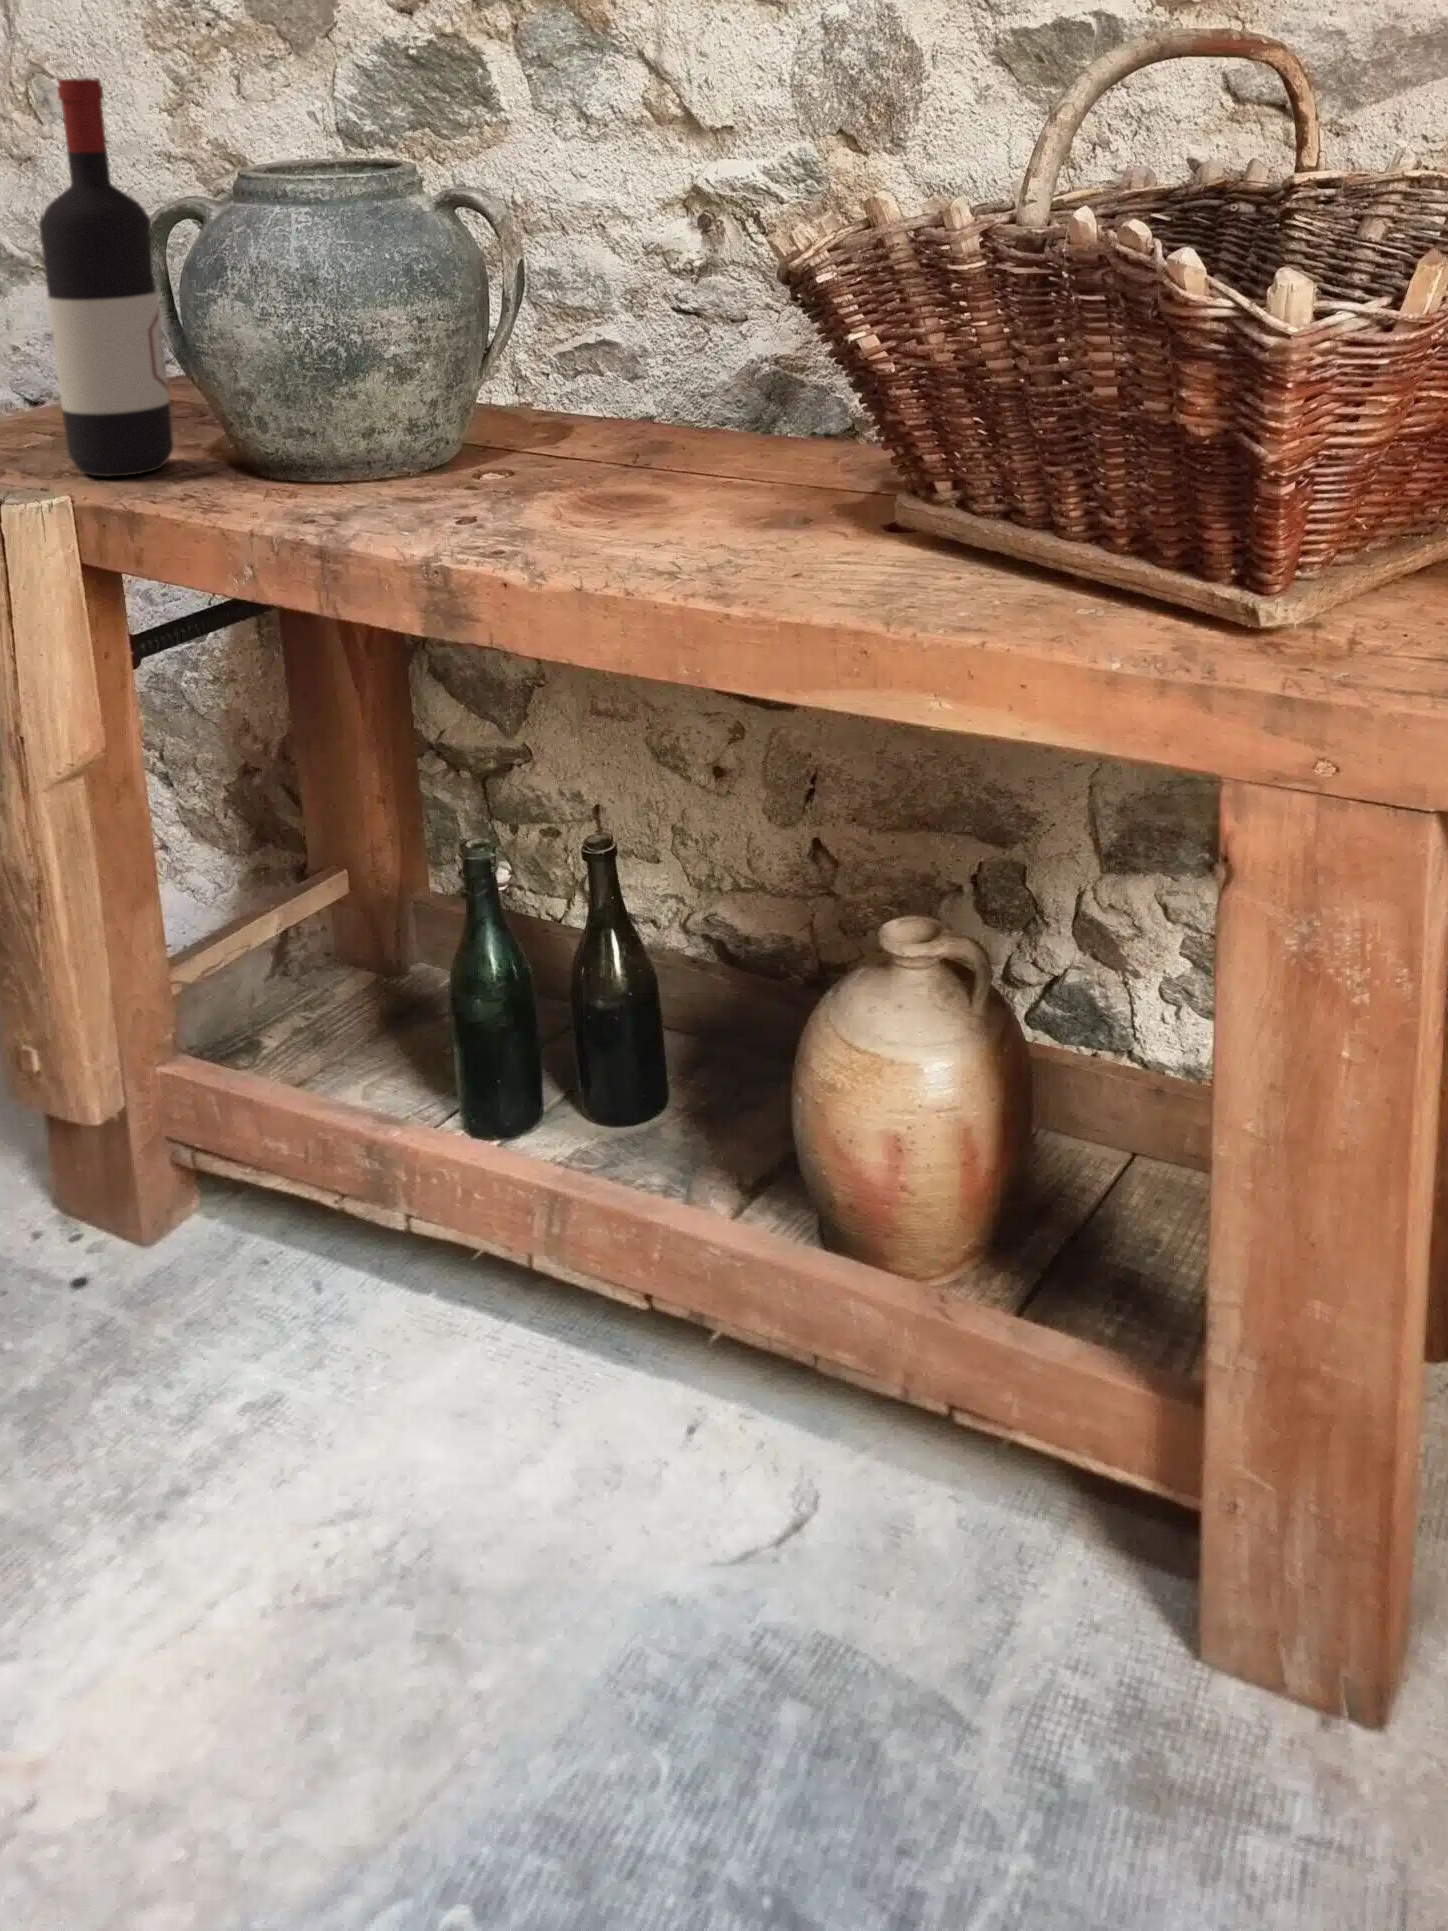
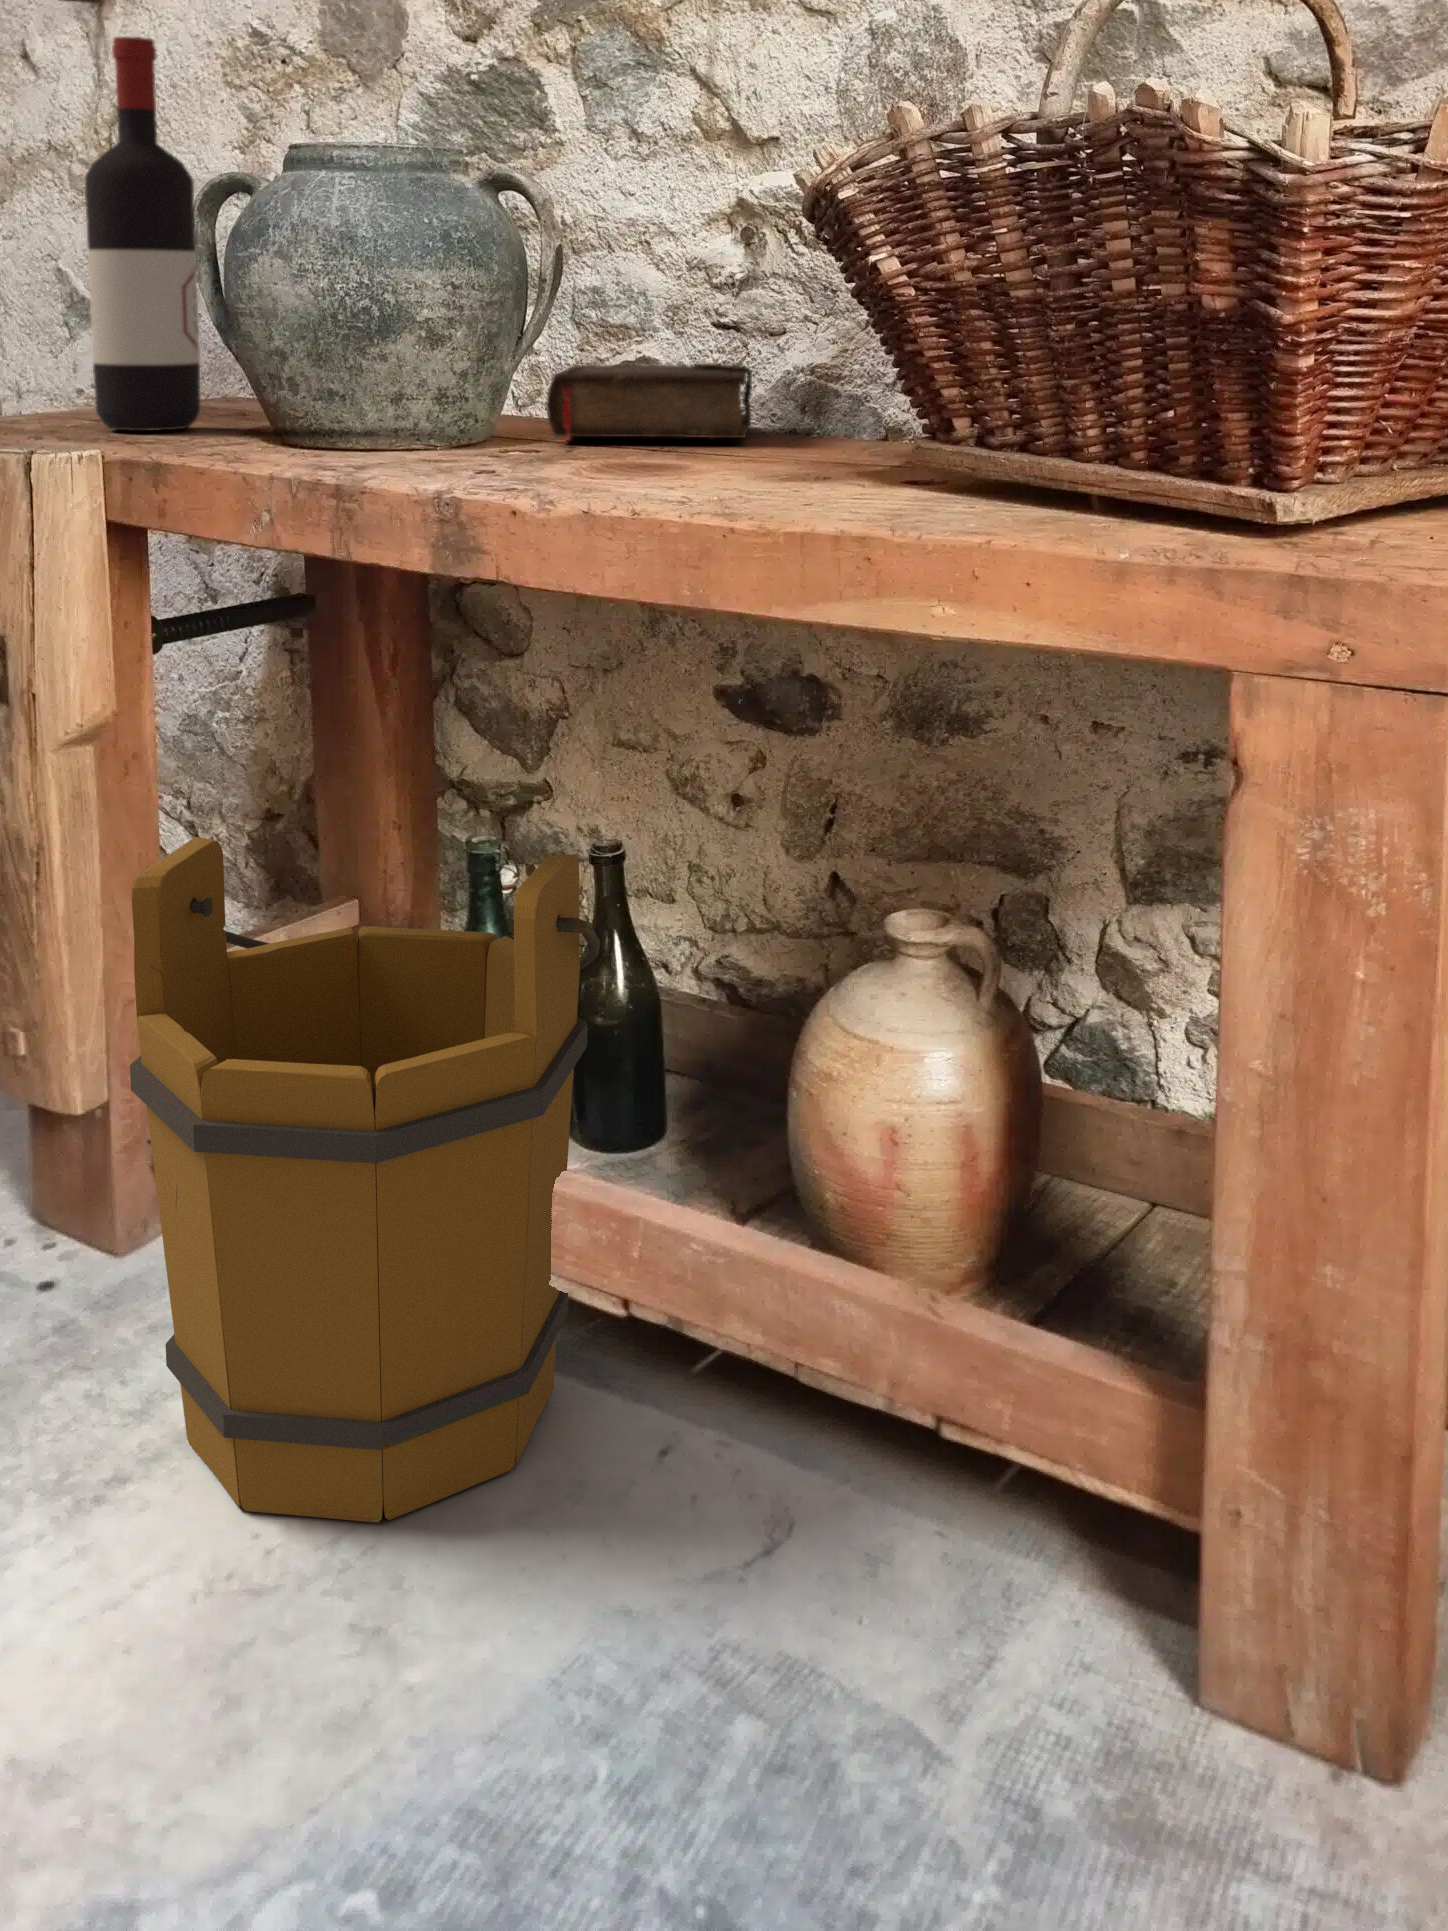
book: none [527,370,725,498] -> present [546,363,752,446]
bucket: none [165,893,614,1521] -> present [130,837,600,1522]

